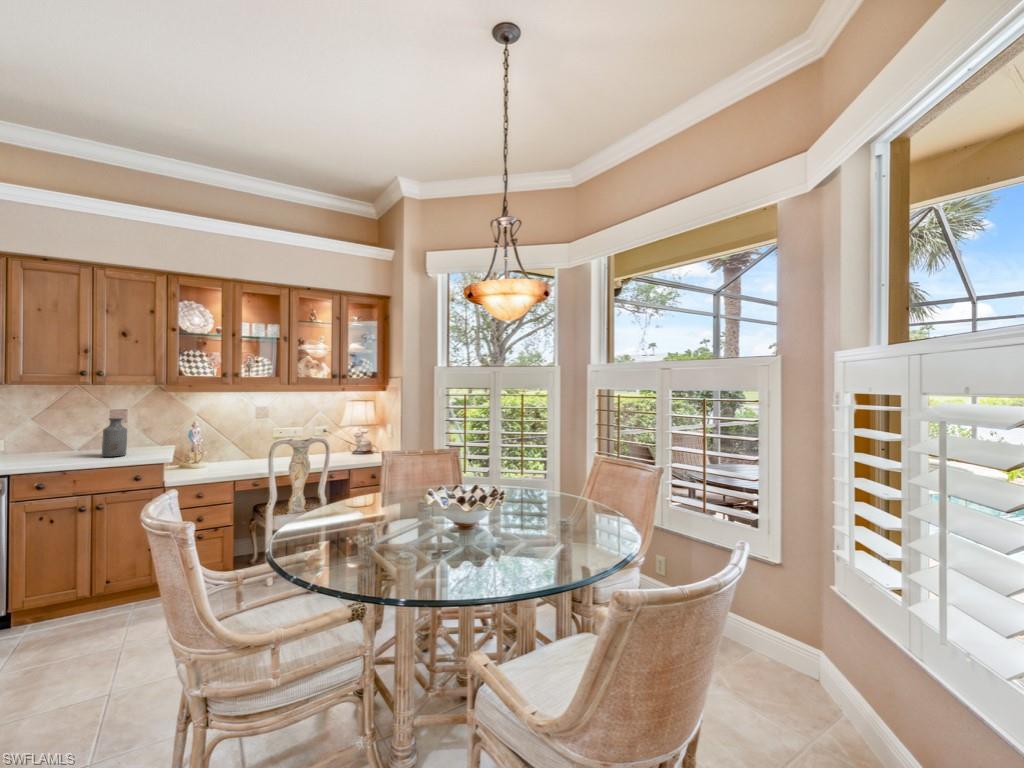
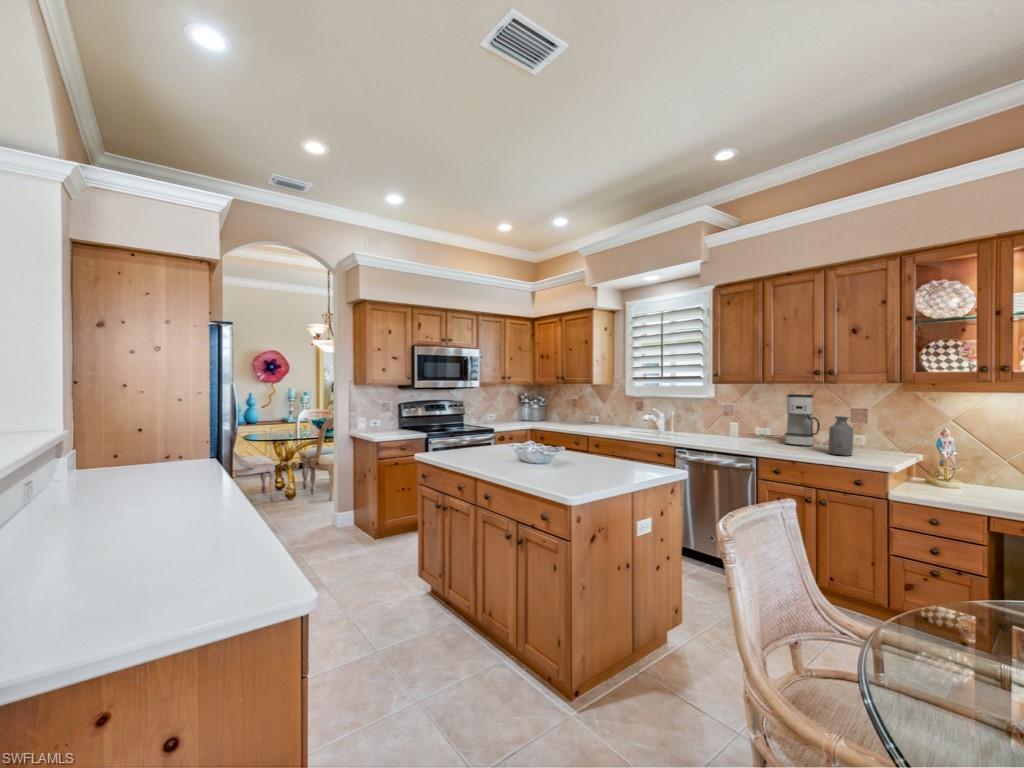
coffee maker: none [37,398,82,456] -> present [785,394,820,446]

